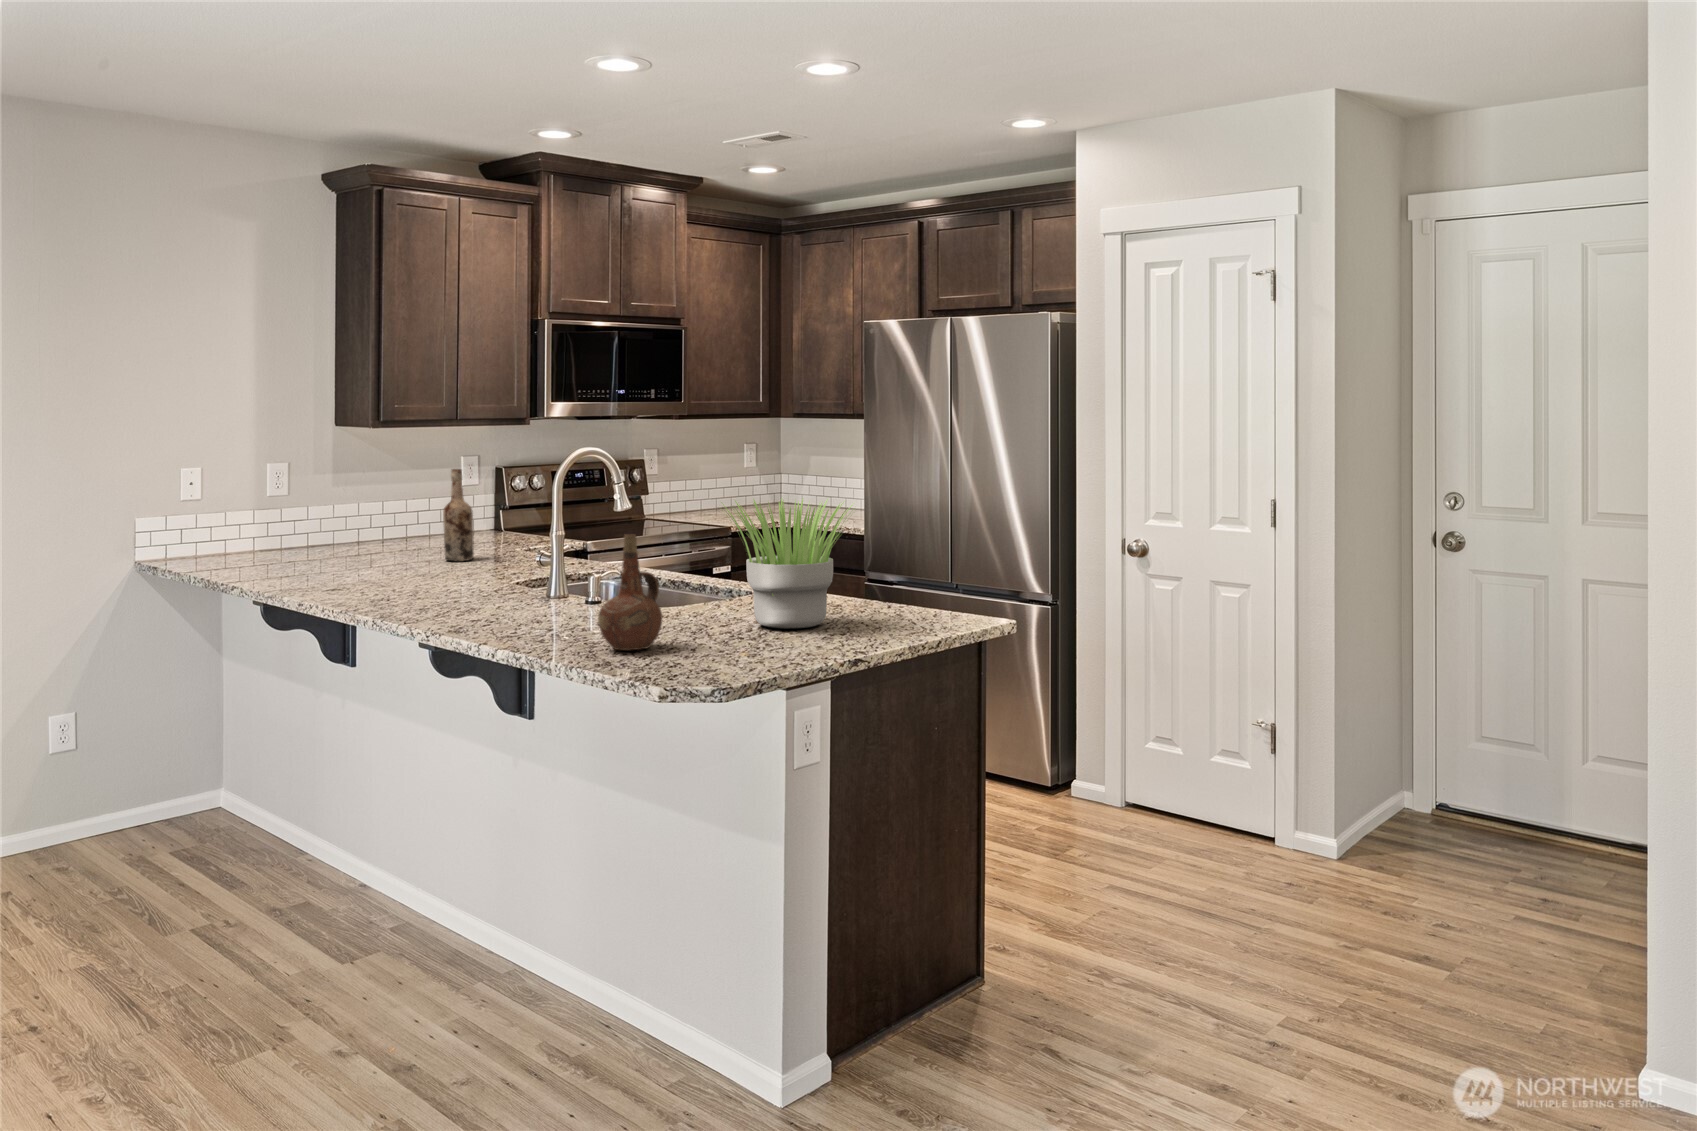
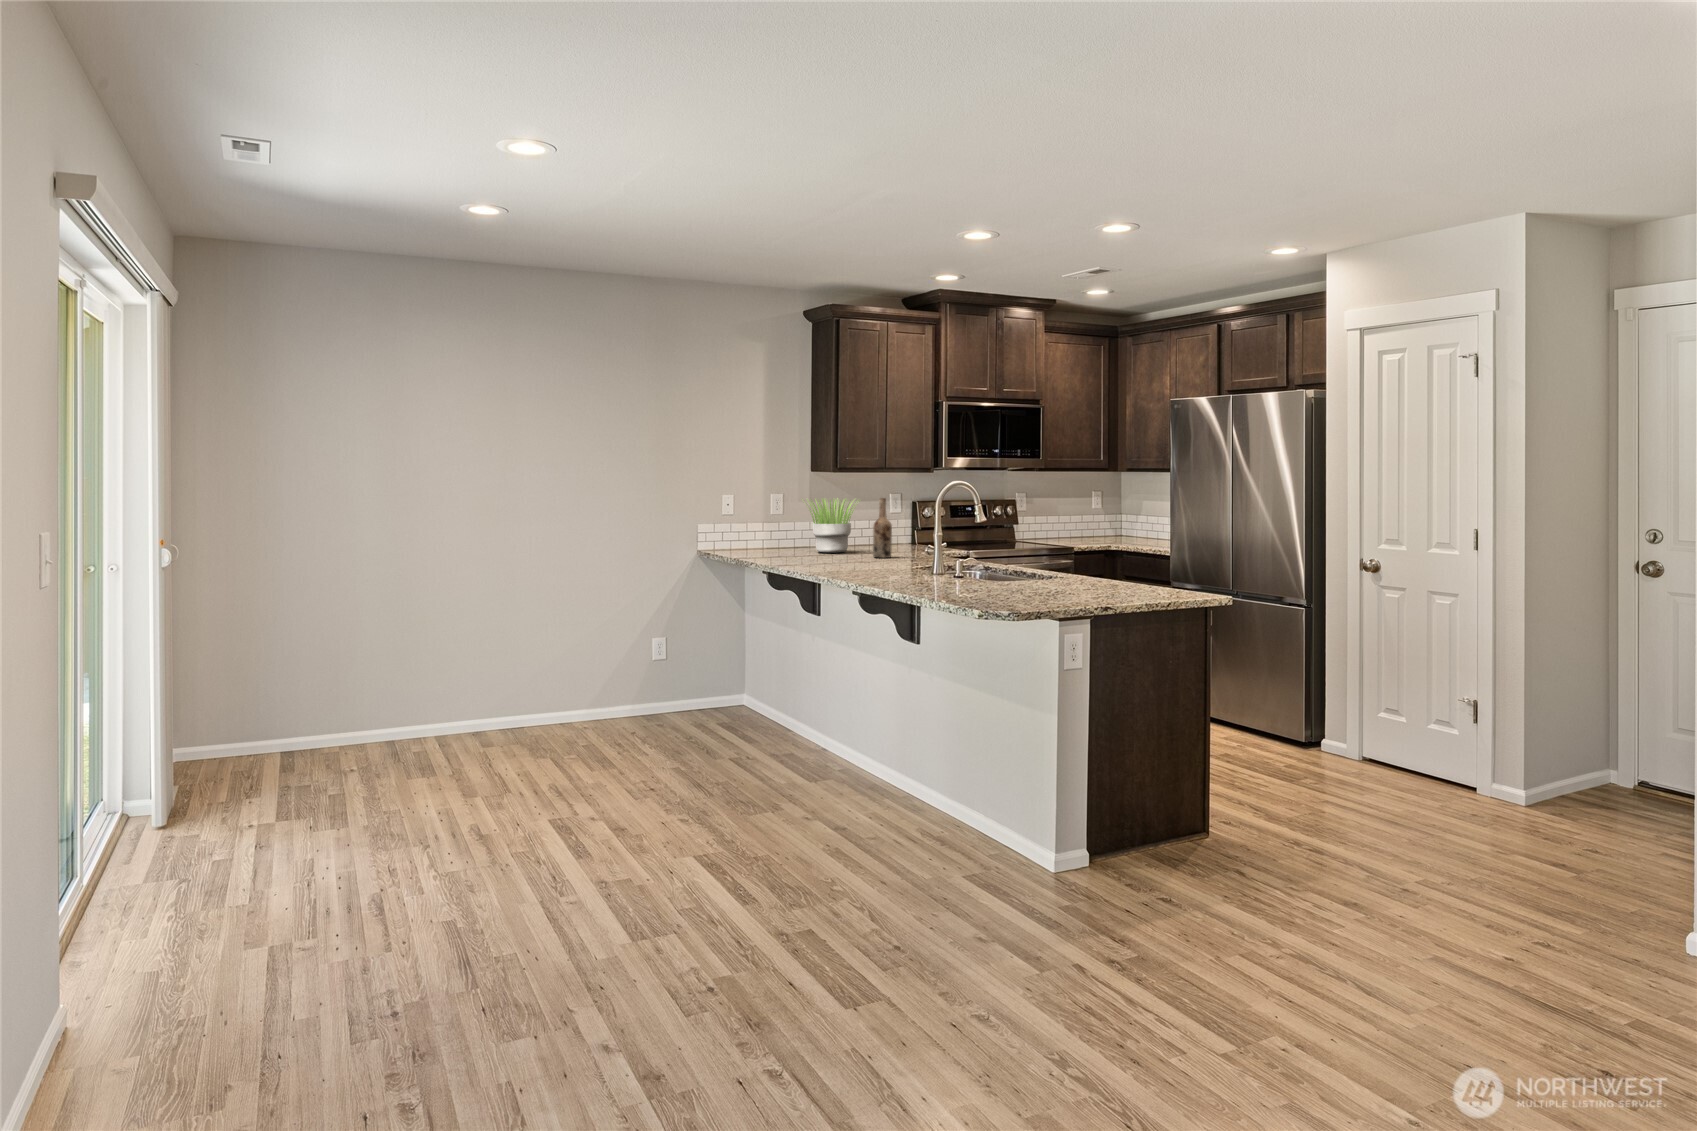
potted plant: present [723,498,852,629] -> present [807,499,856,553]
ceramic pitcher: present [598,534,663,650] -> none [952,526,991,596]

